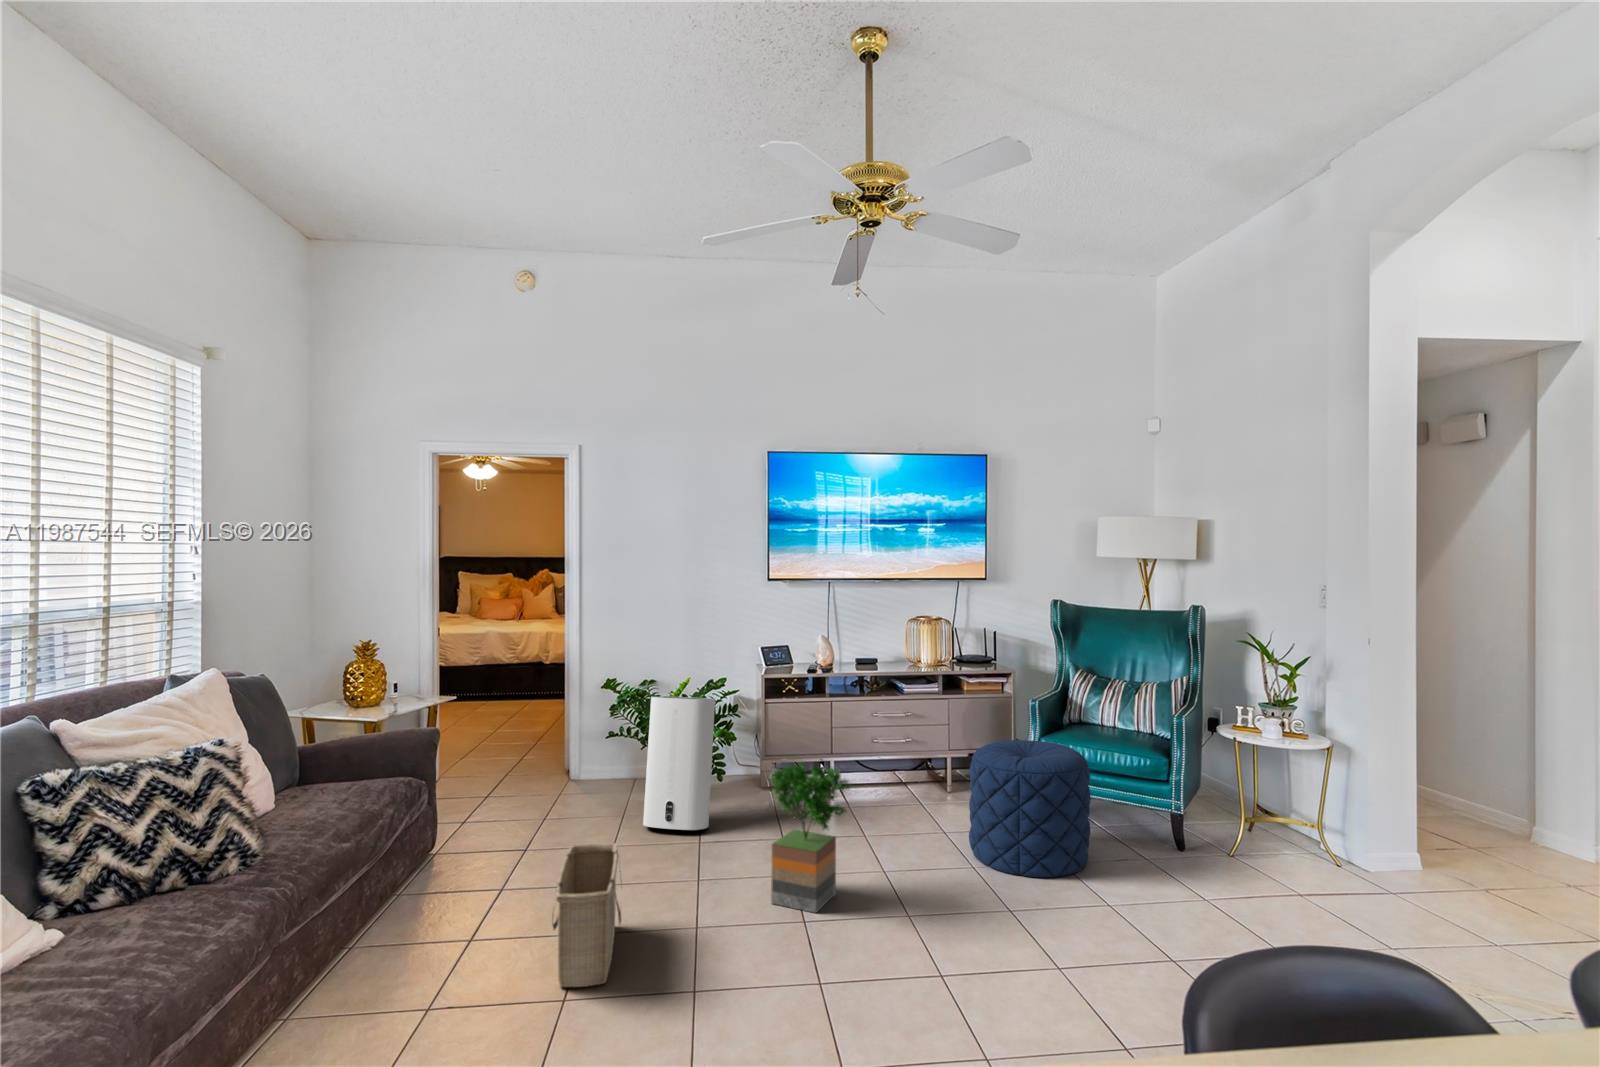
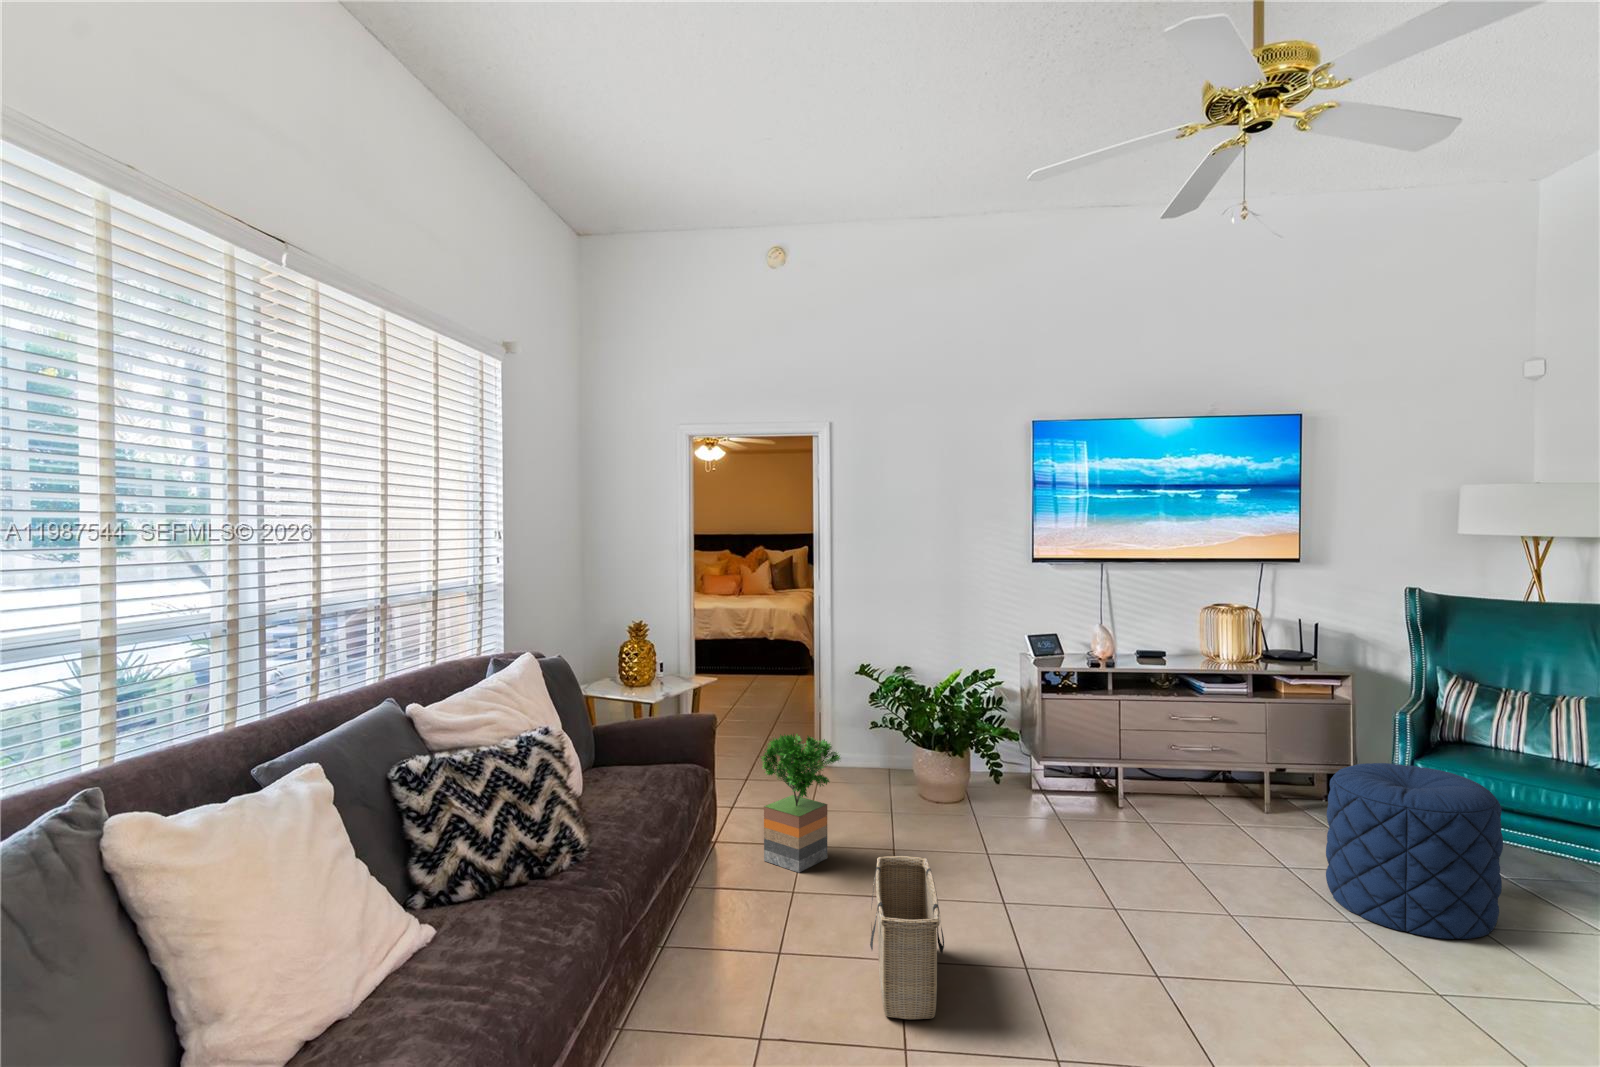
air purifier: present [643,696,715,830] -> none [925,690,1002,838]
potted tree: present [770,765,851,913] -> present [761,734,840,872]

